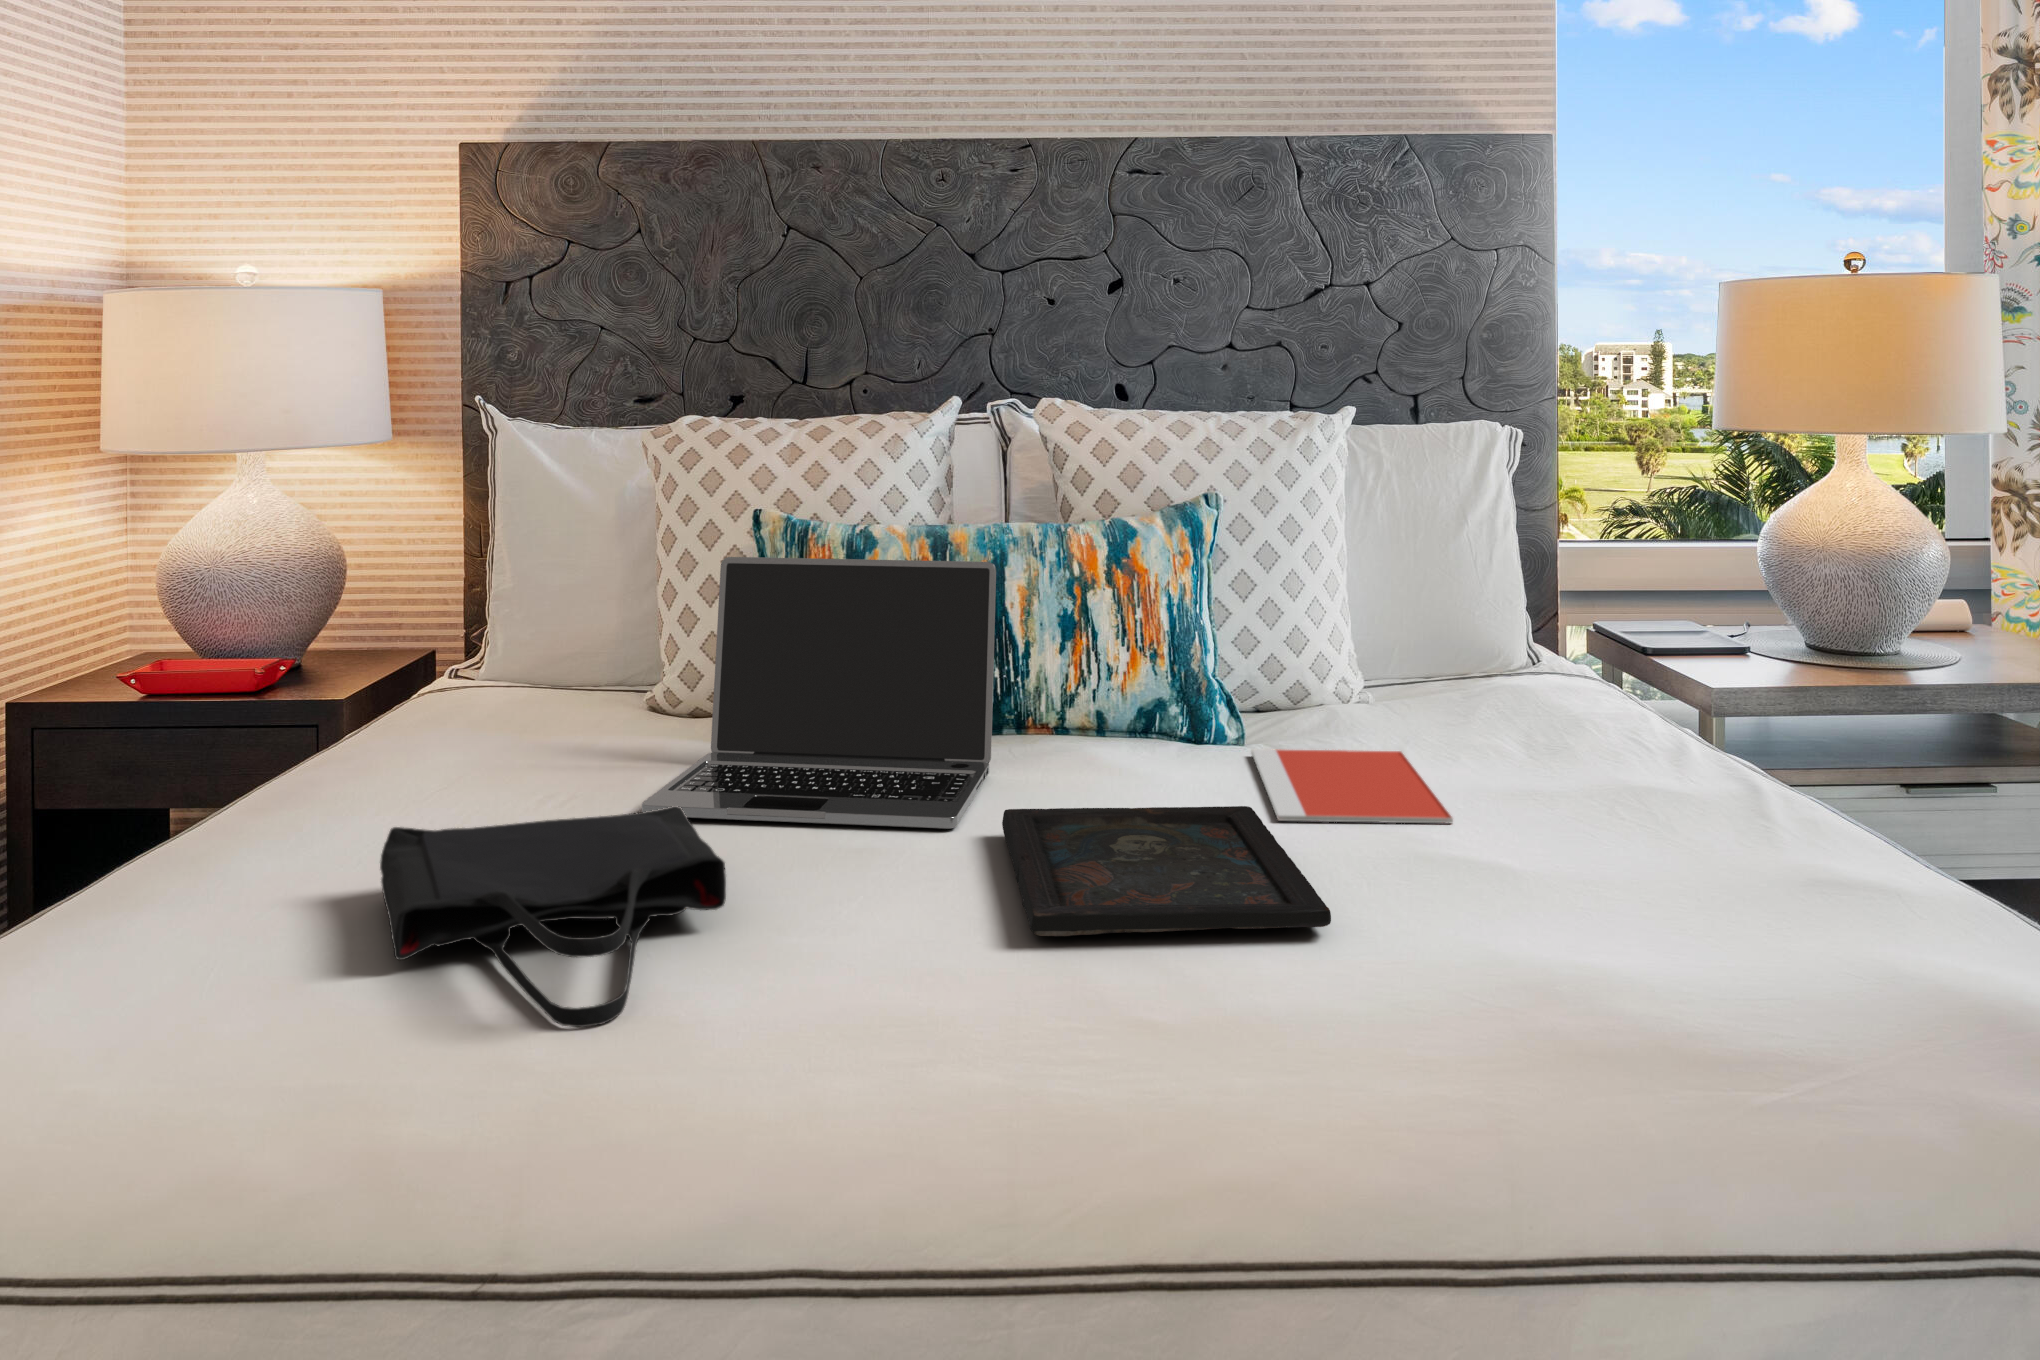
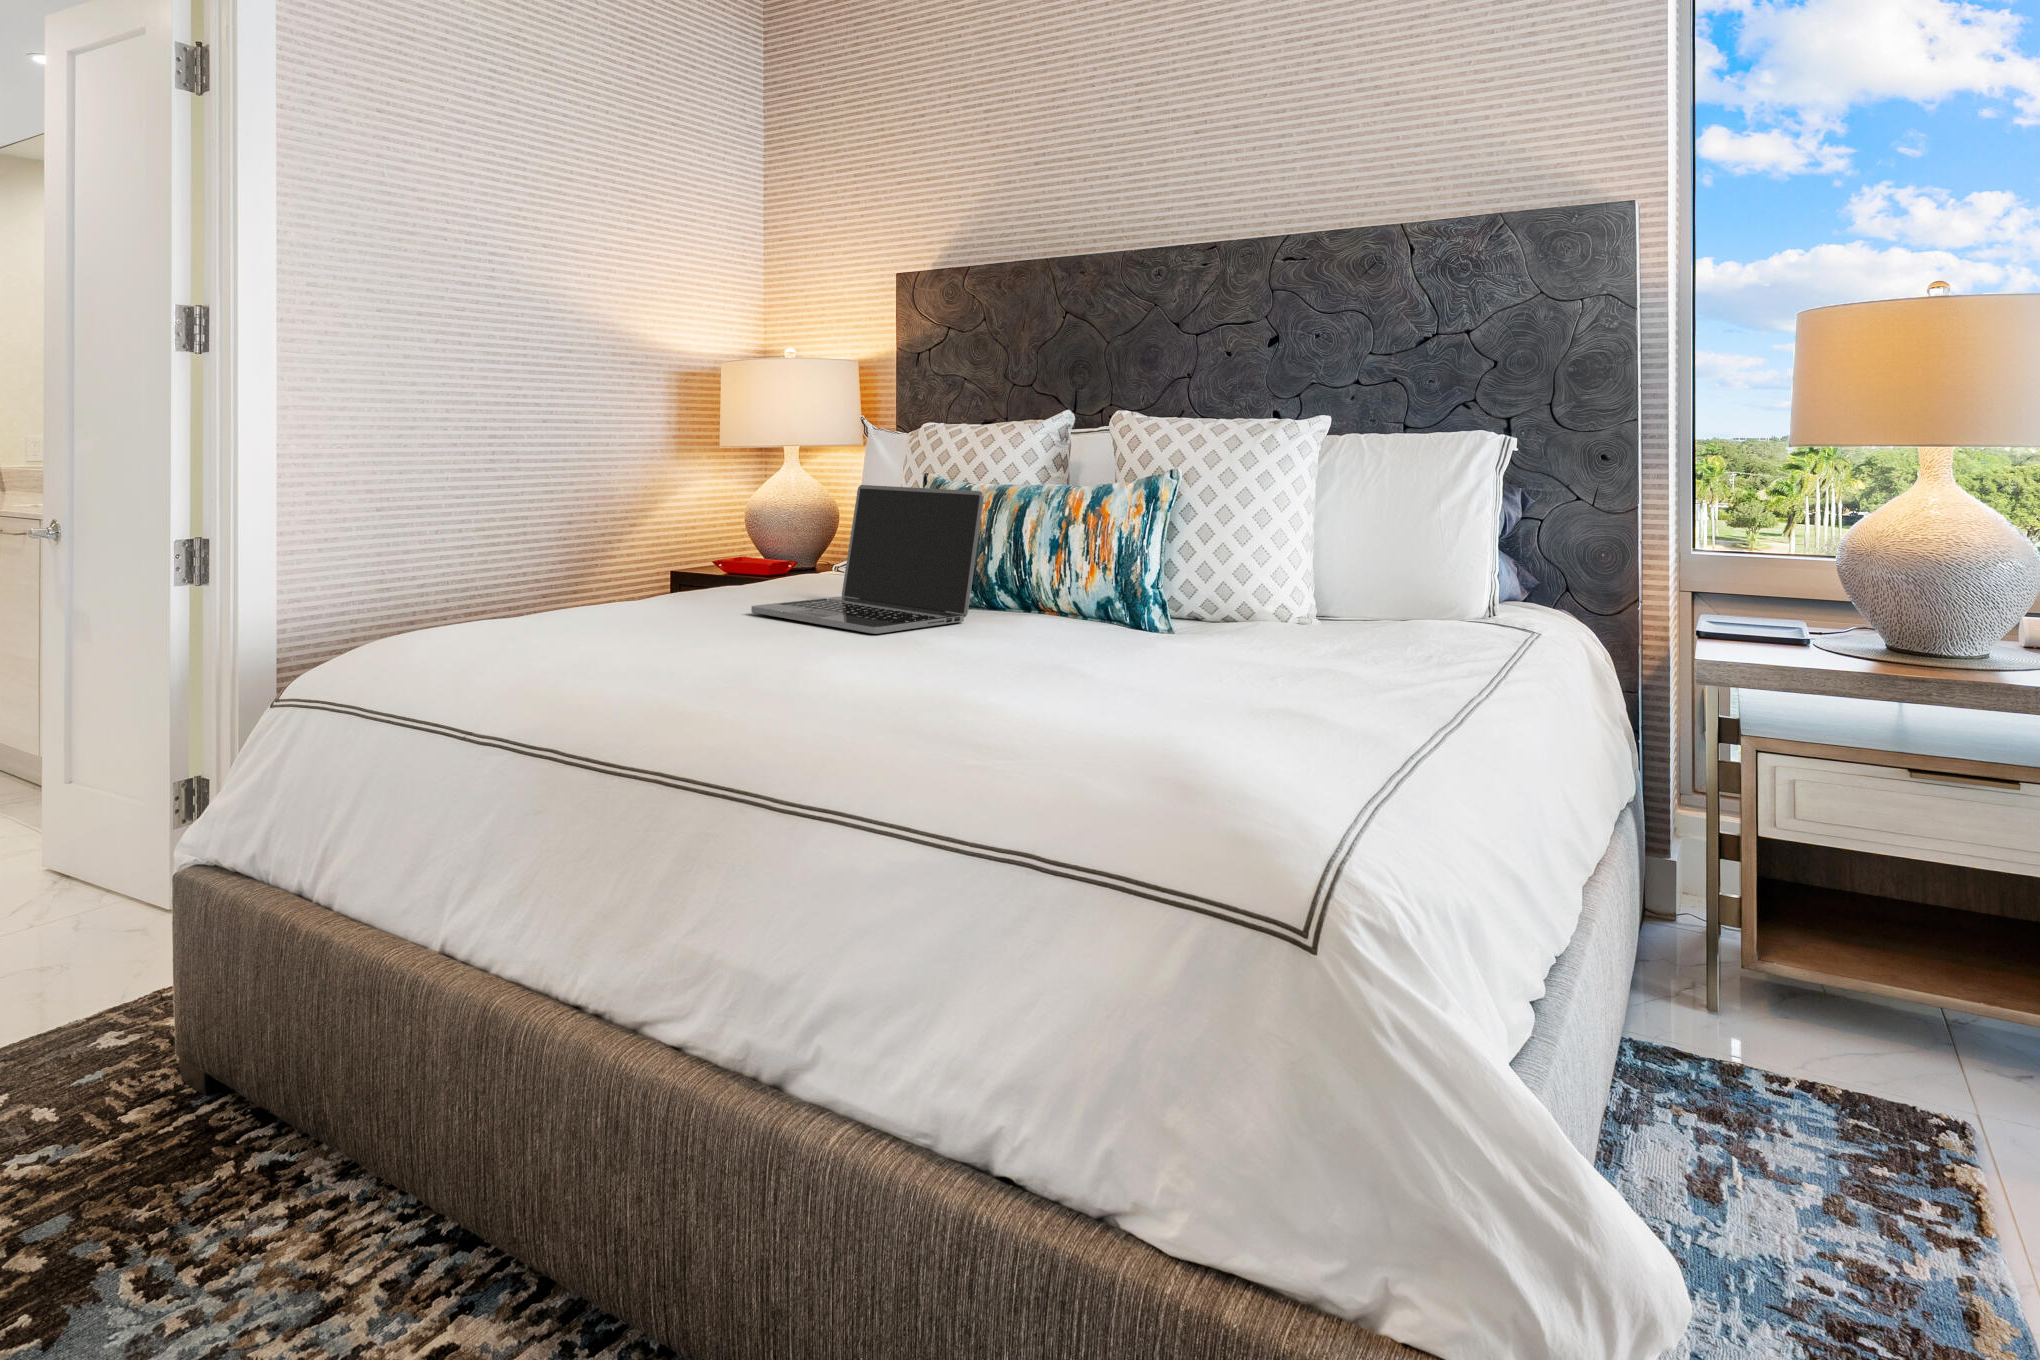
notebook: present [1251,749,1453,823] -> none [1058,630,1242,670]
tote bag: present [380,806,726,1027] -> none [520,585,723,657]
tray: present [1002,806,1331,936] -> none [773,624,1029,682]

